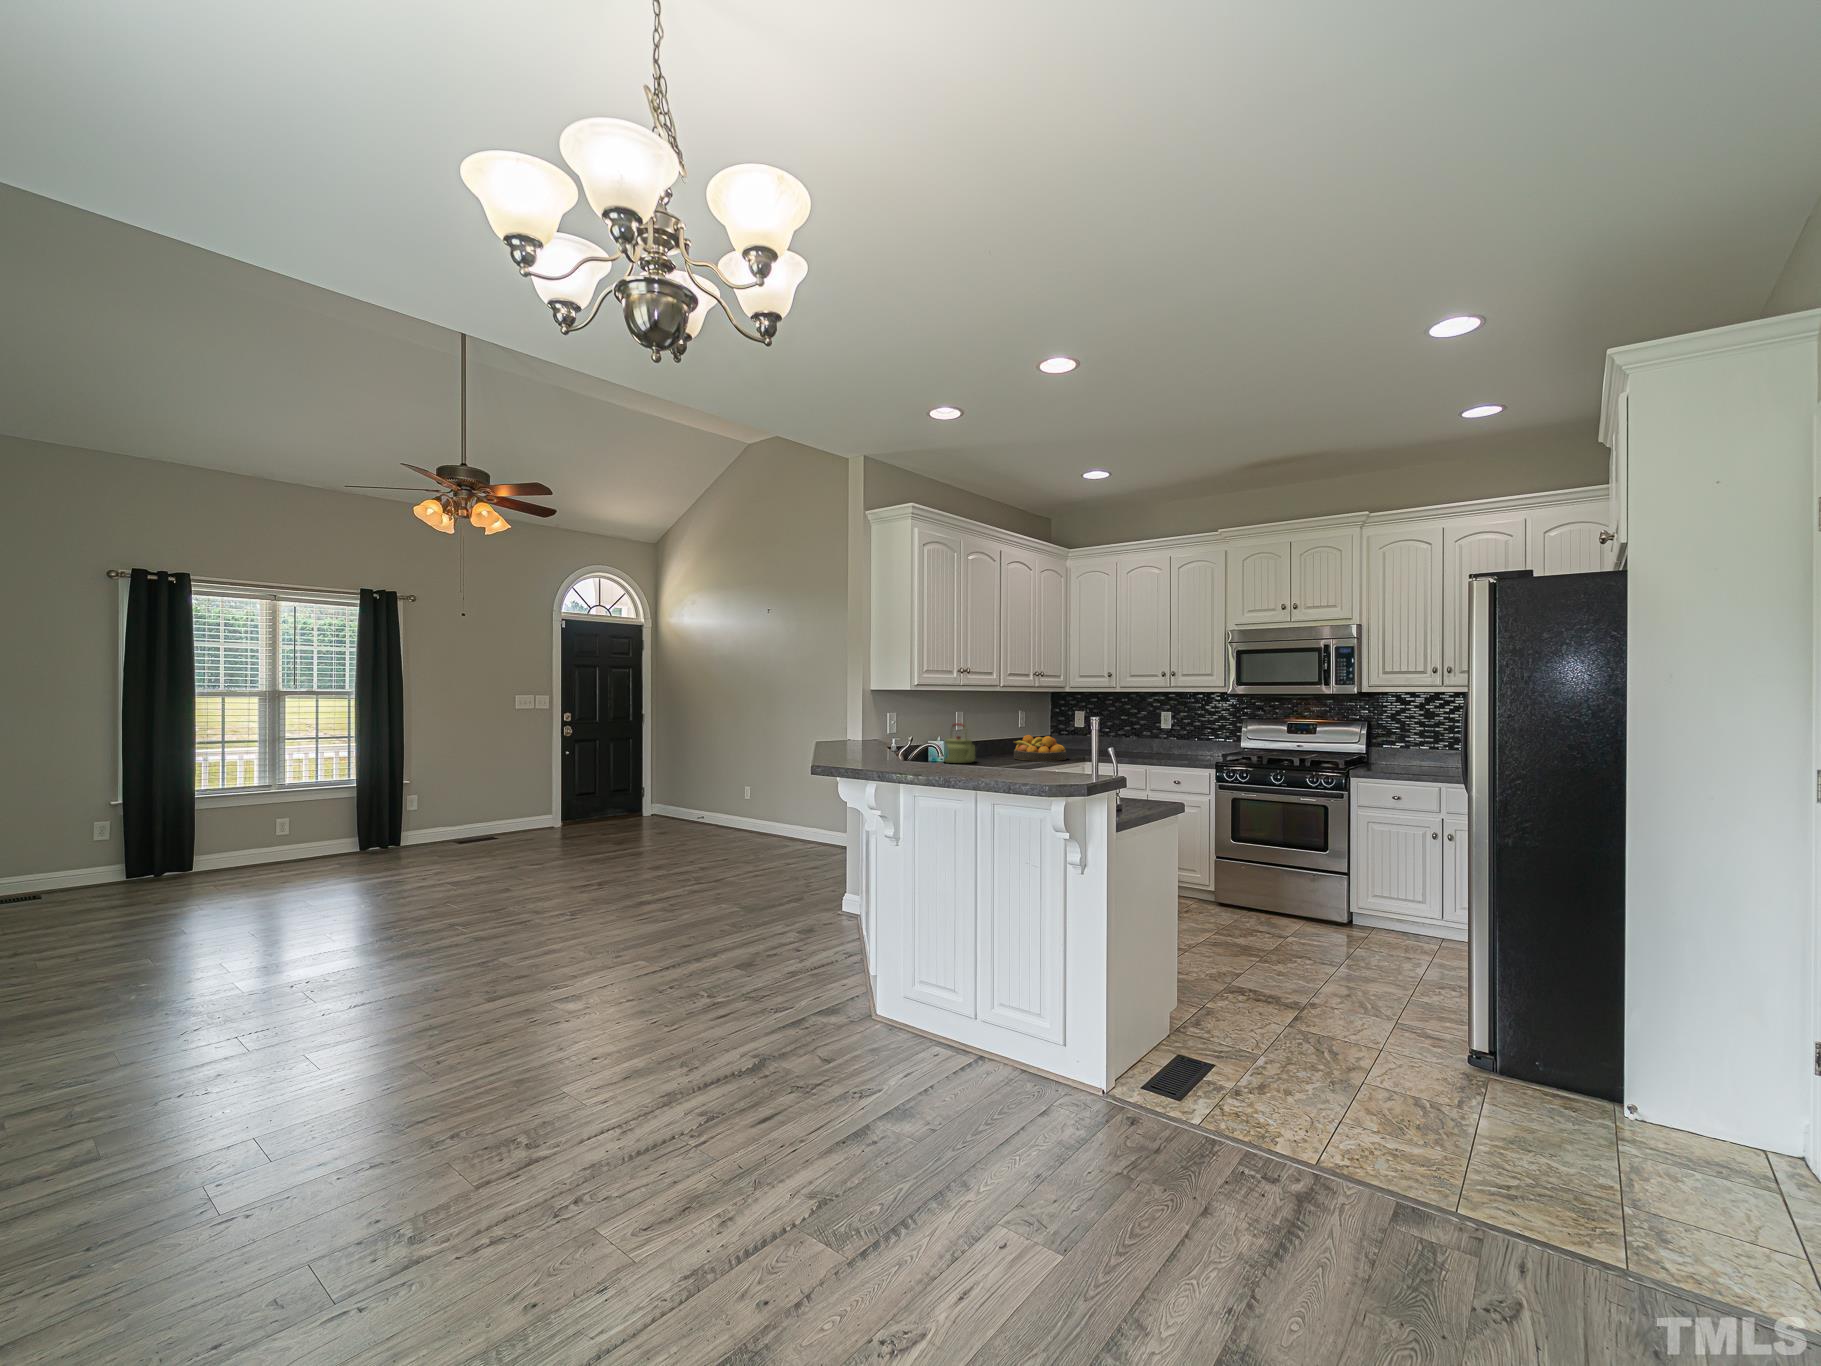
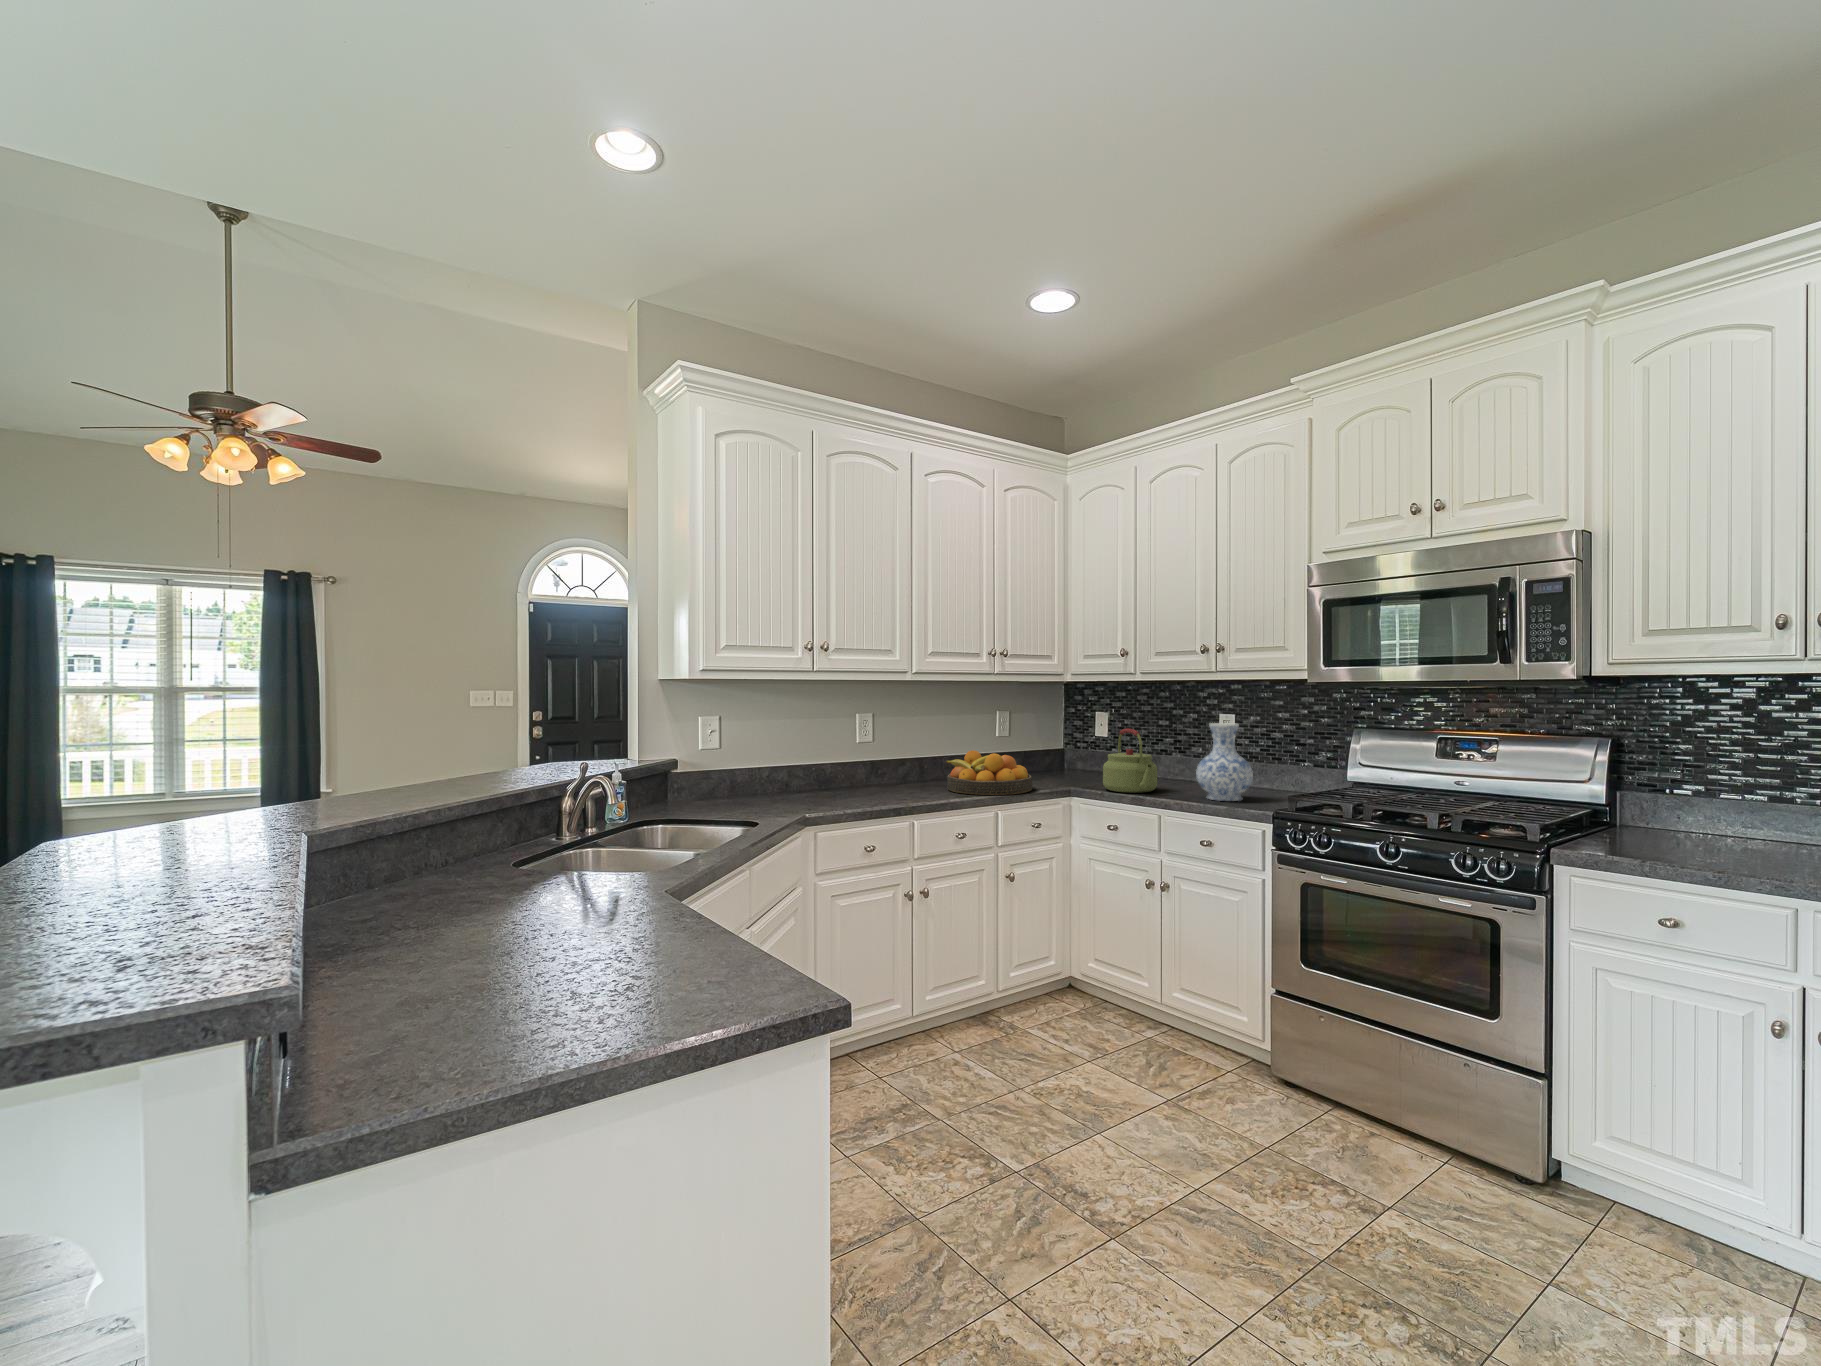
vase: none [1163,717,1194,761] -> present [1196,723,1253,801]
kettle: present [944,723,975,763] -> present [1103,729,1157,793]

